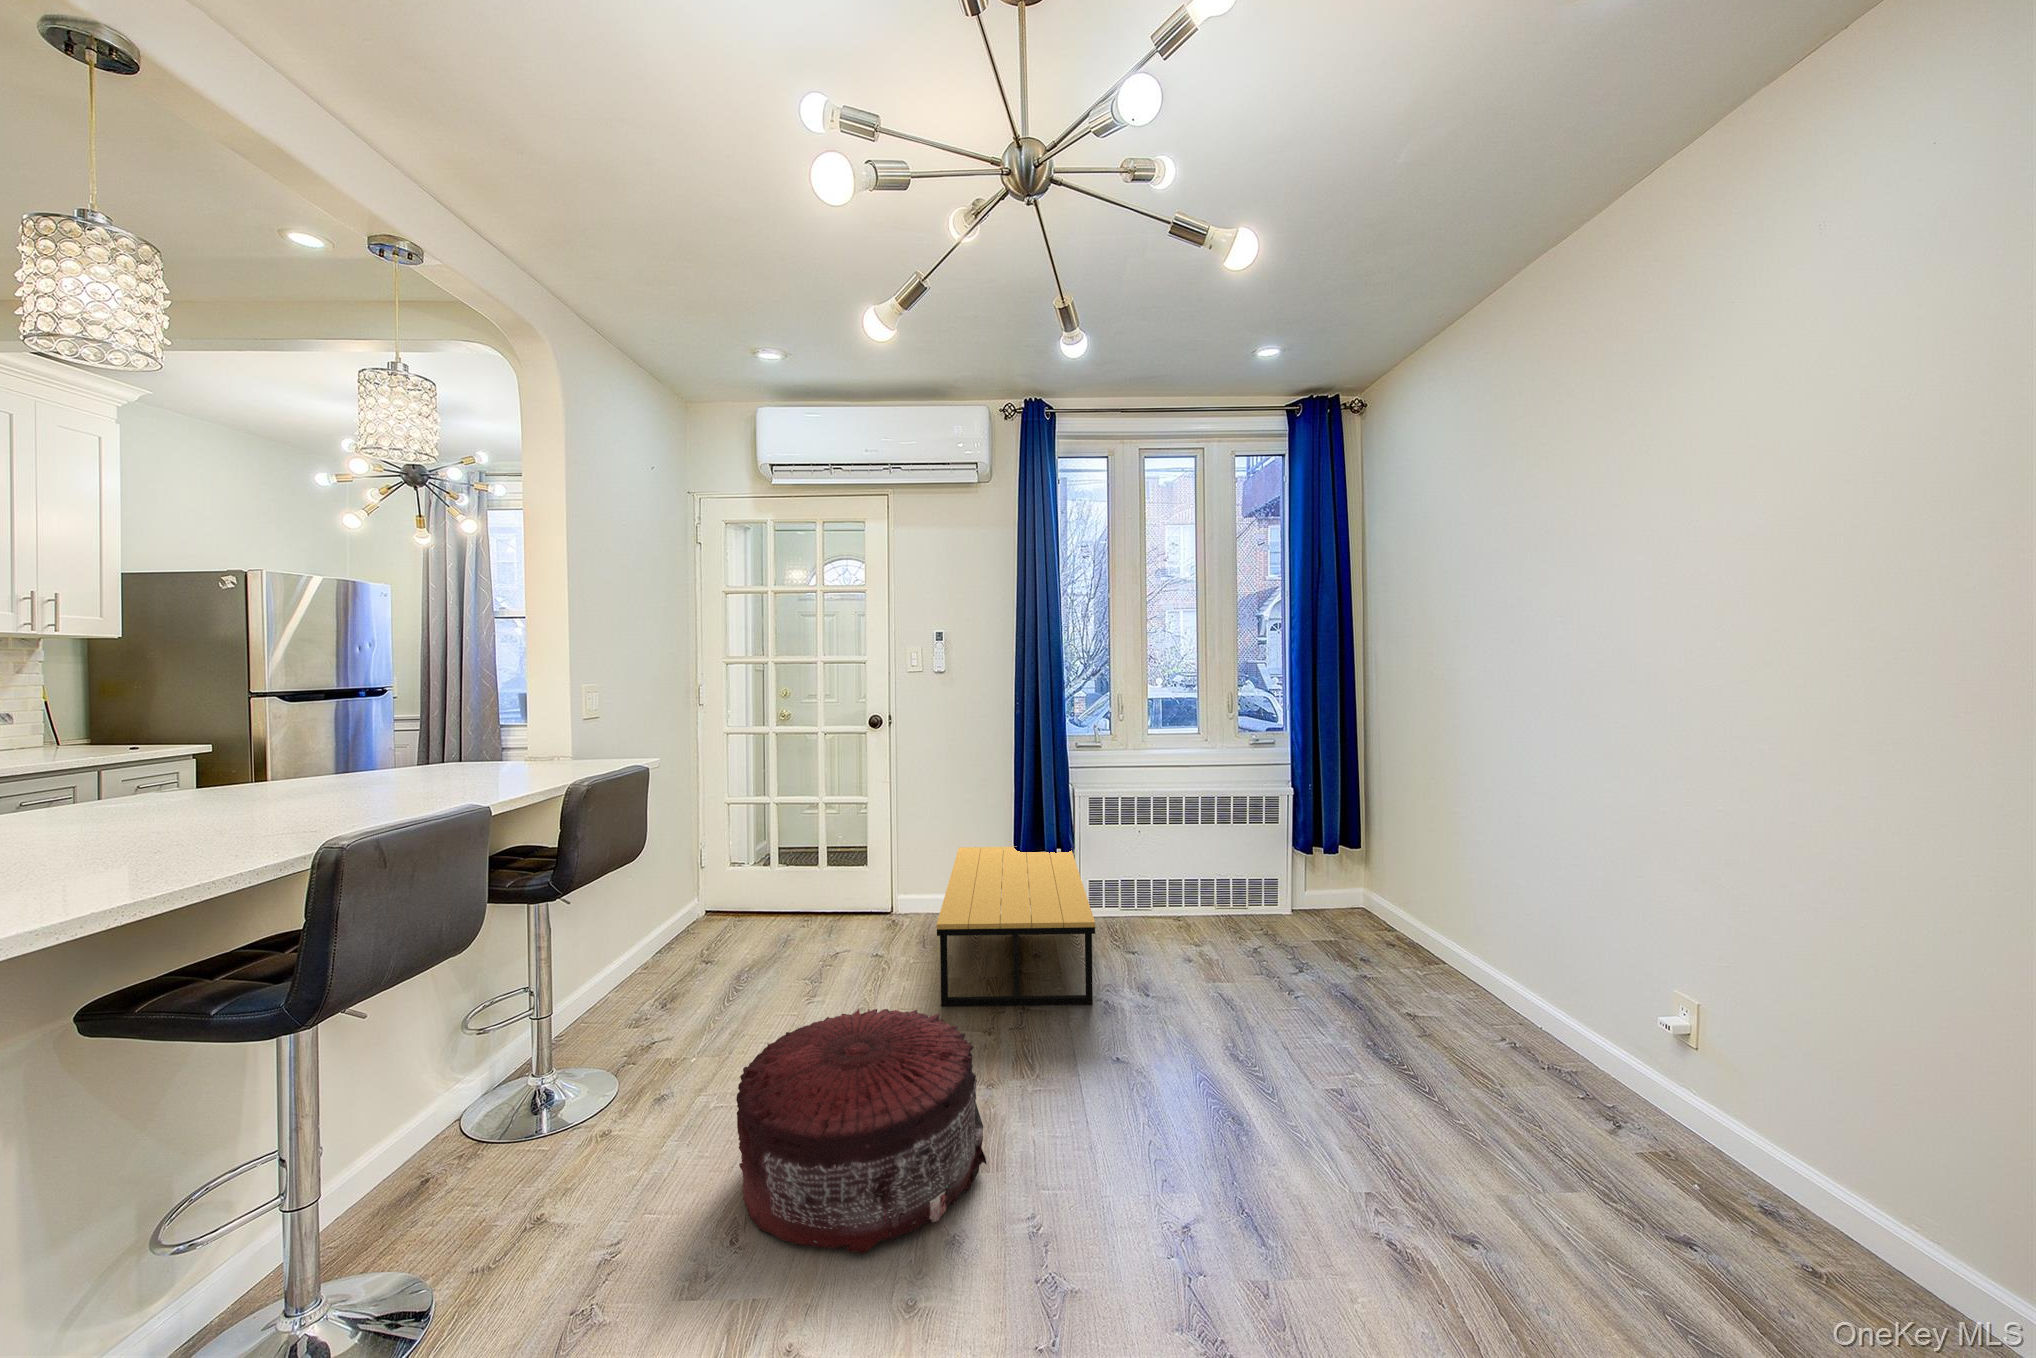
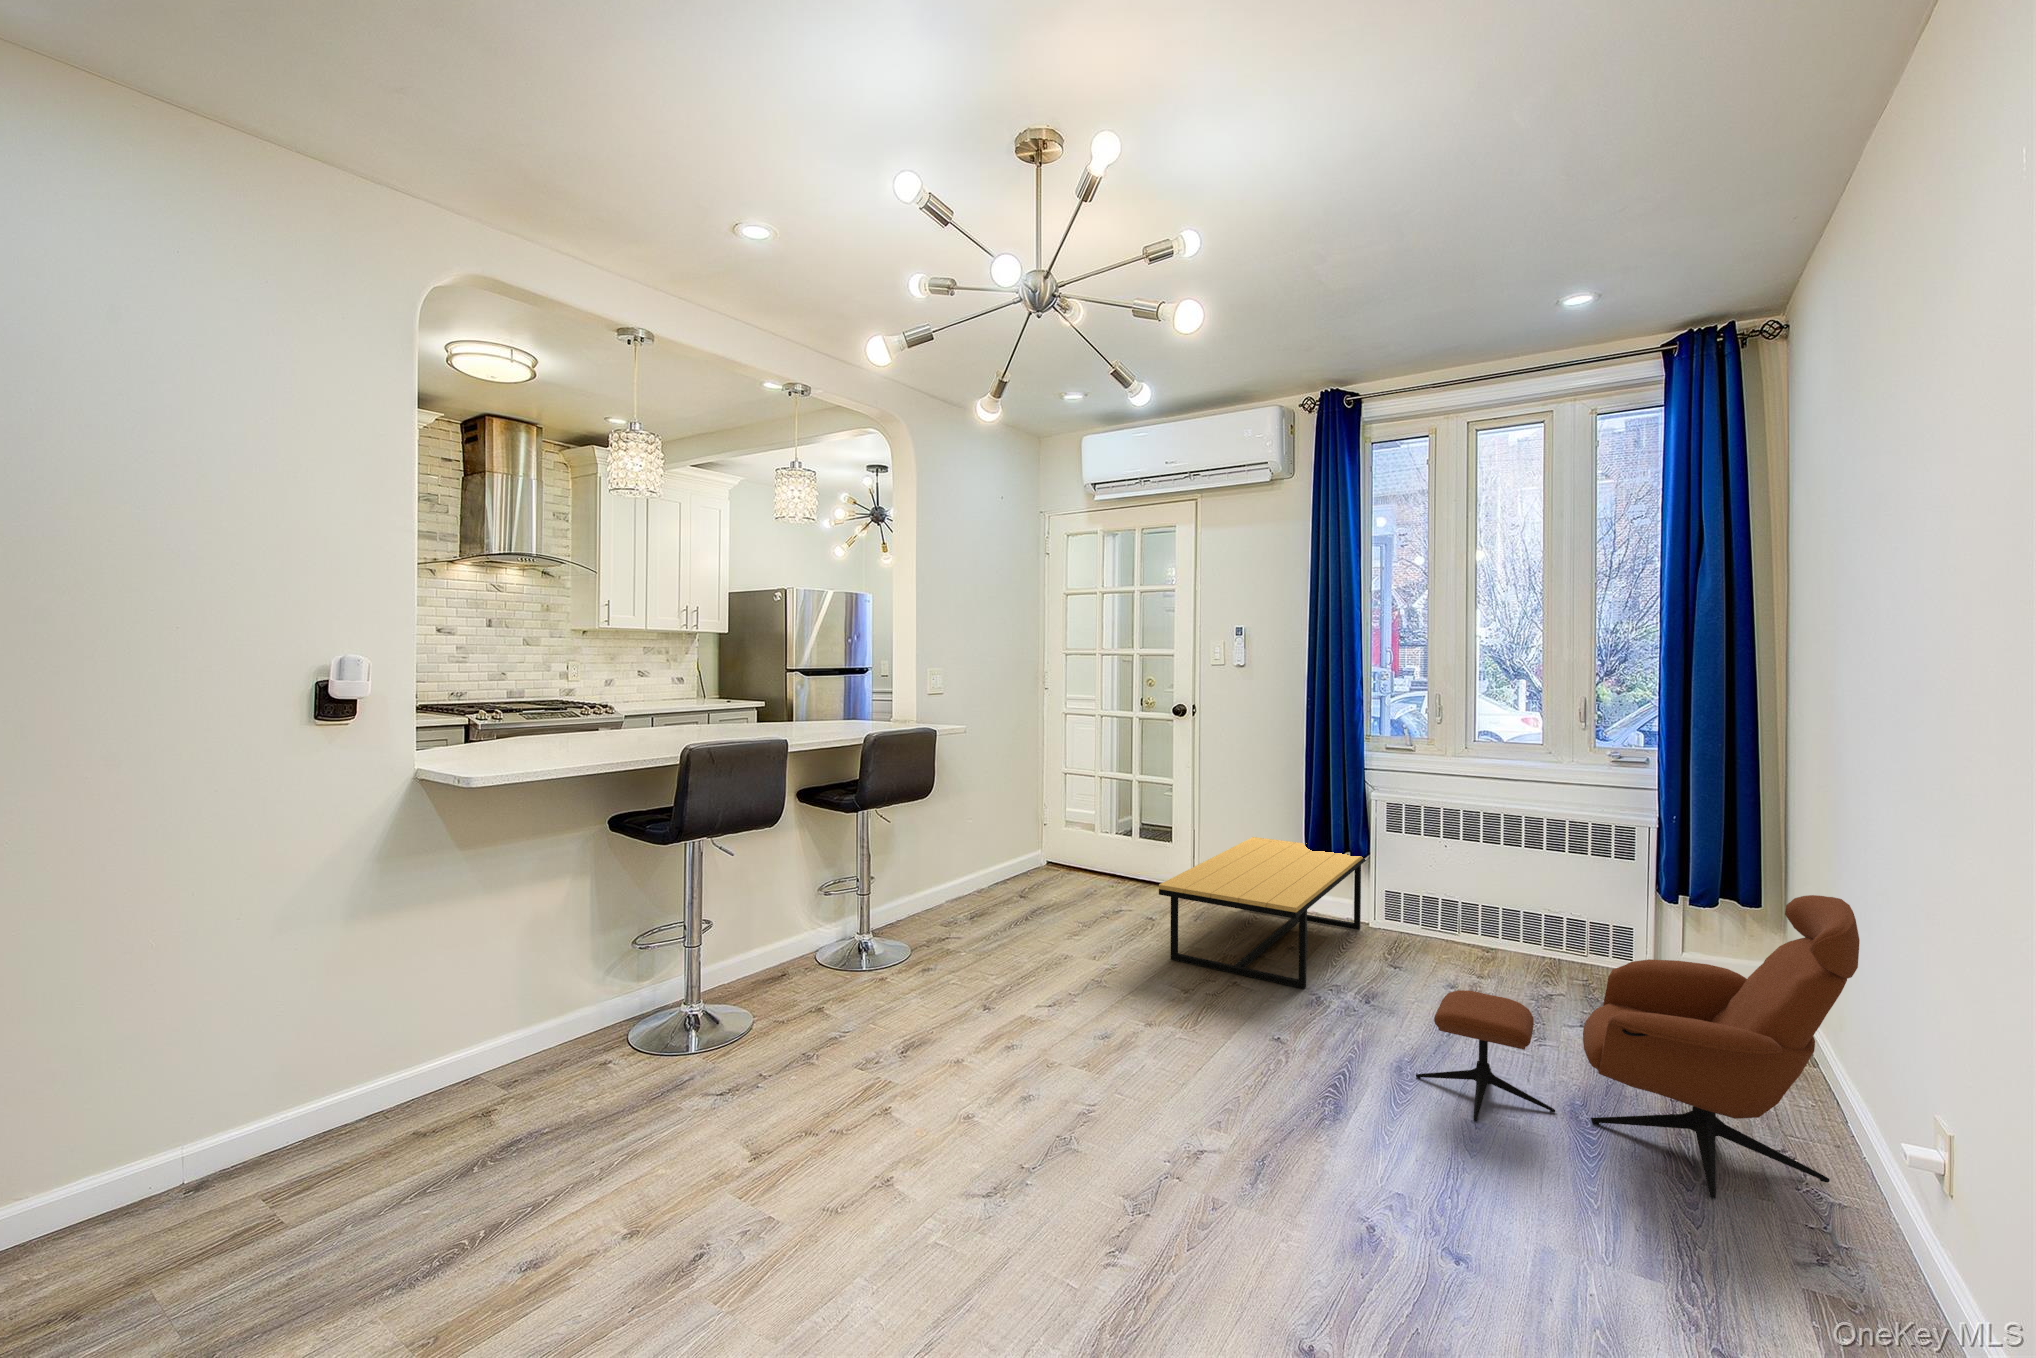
lounge chair: none [1270,839,1617,1120] -> present [1416,895,1860,1198]
pouf: present [736,1009,987,1253] -> none [945,923,1114,1063]

